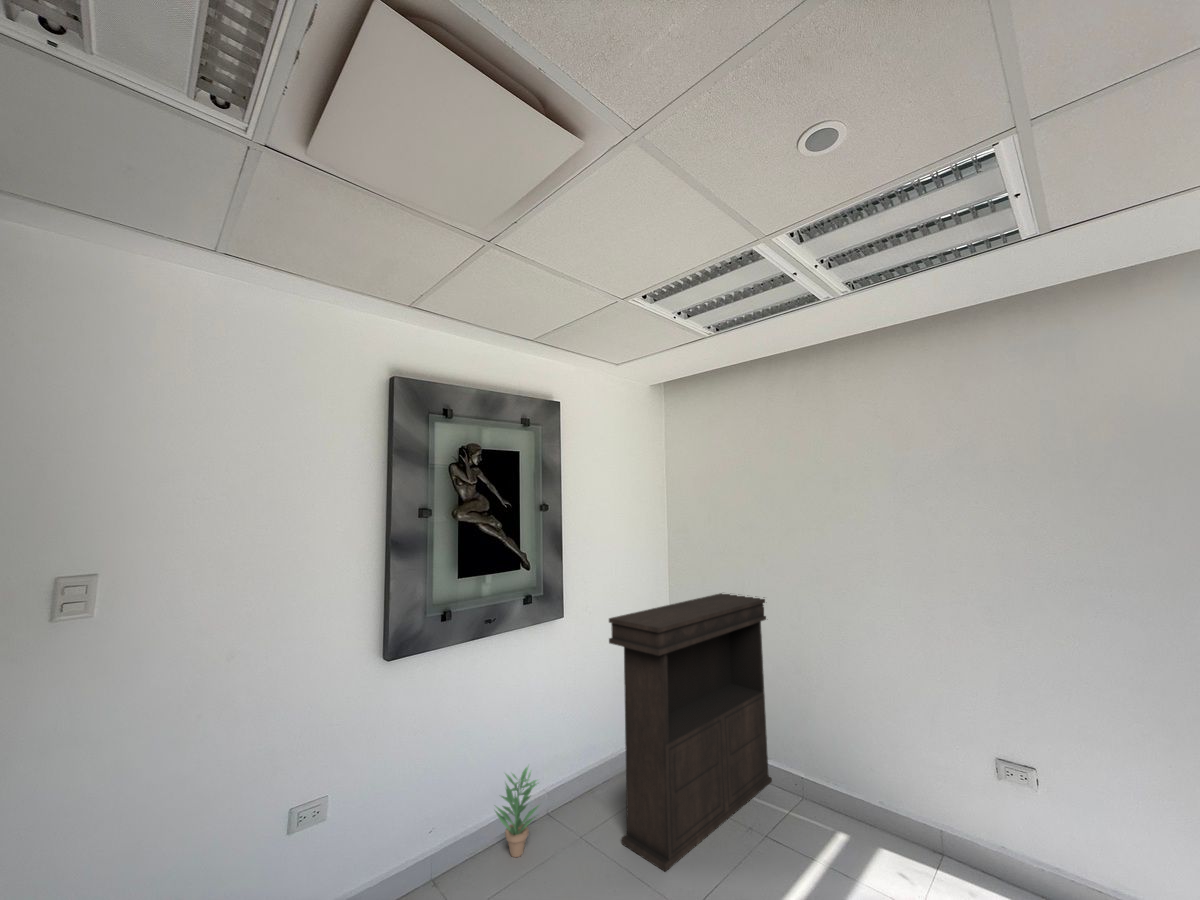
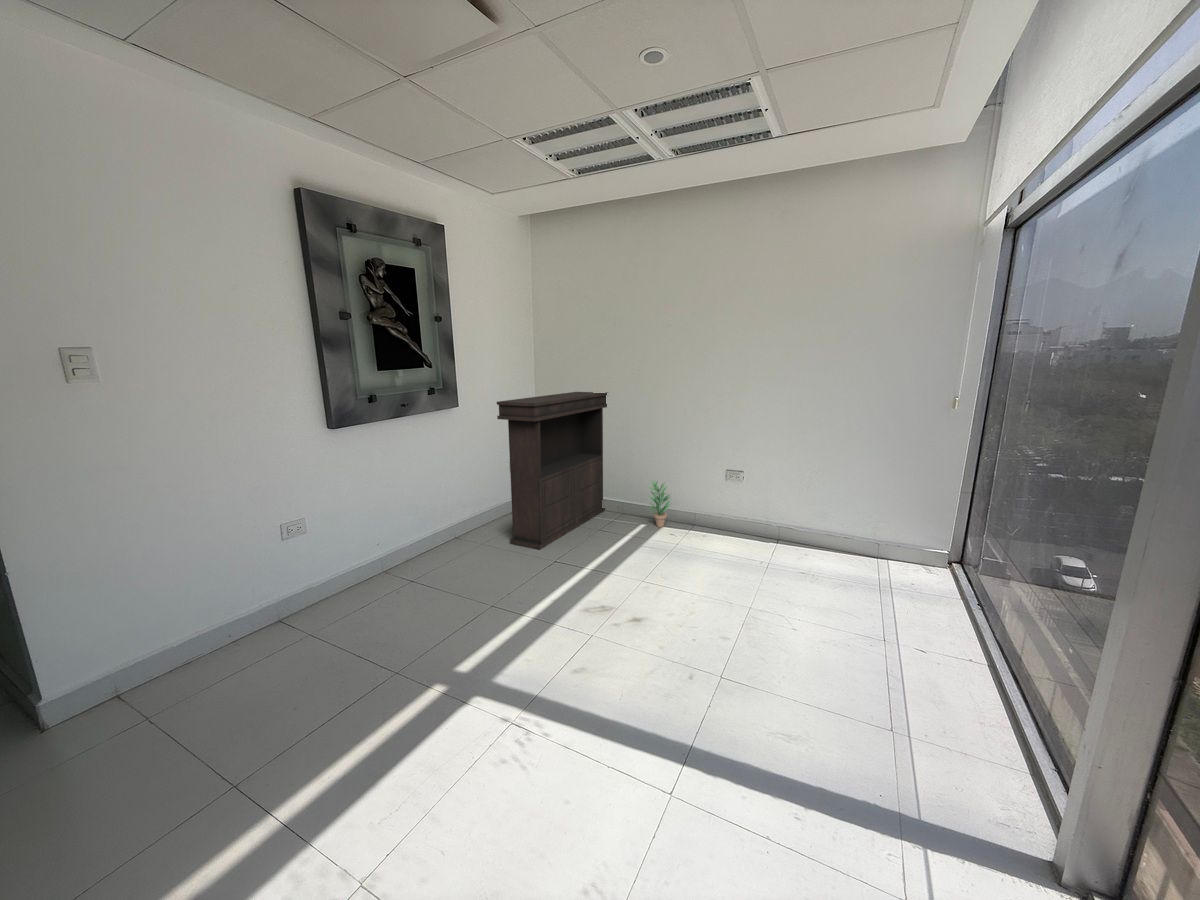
potted plant: present [495,767,538,857] -> present [647,481,670,527]

